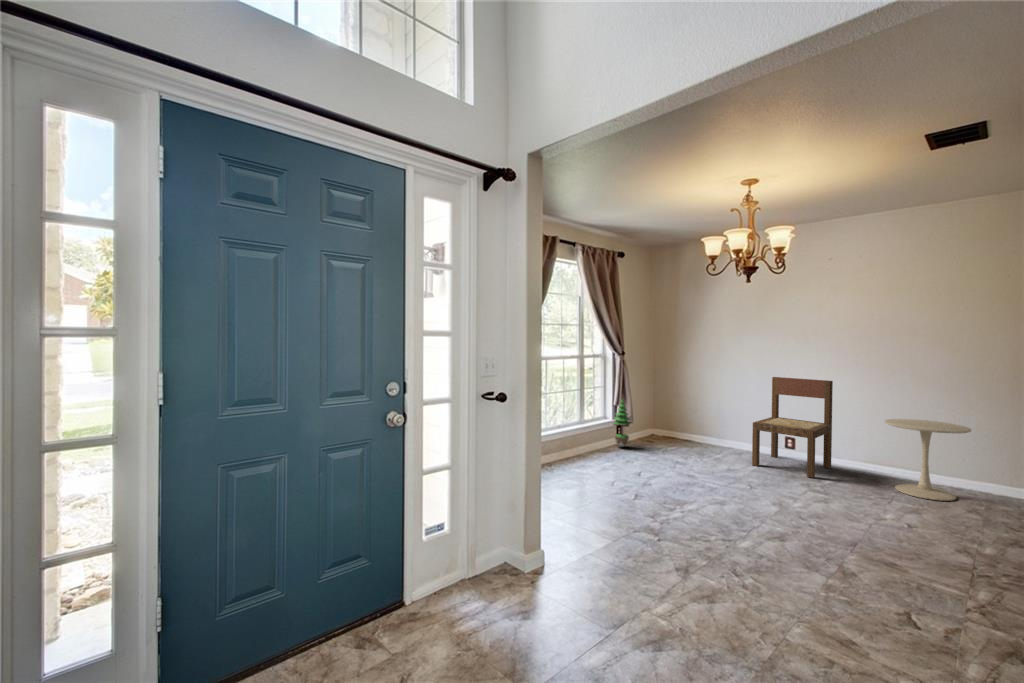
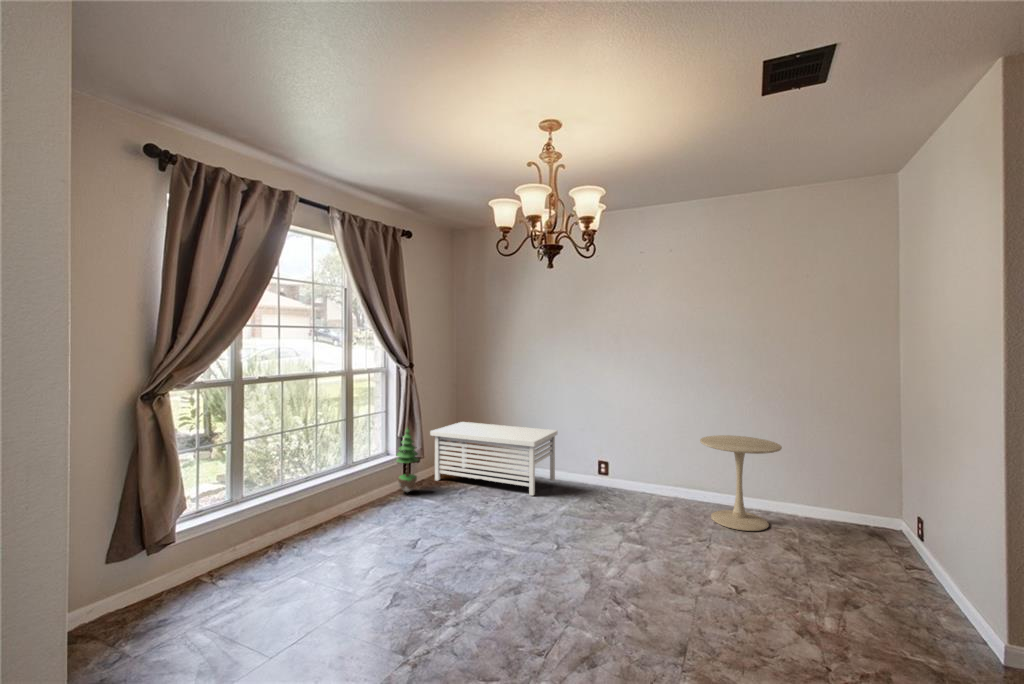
dining chair: present [752,377,833,478] -> none [564,390,647,515]
storage bench: none [637,400,746,458] -> present [430,422,557,495]

